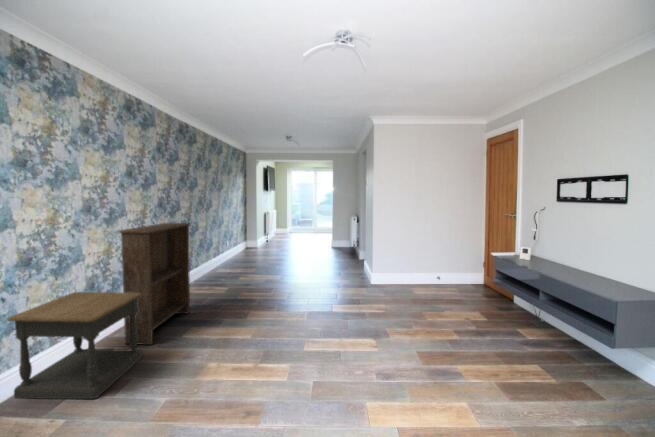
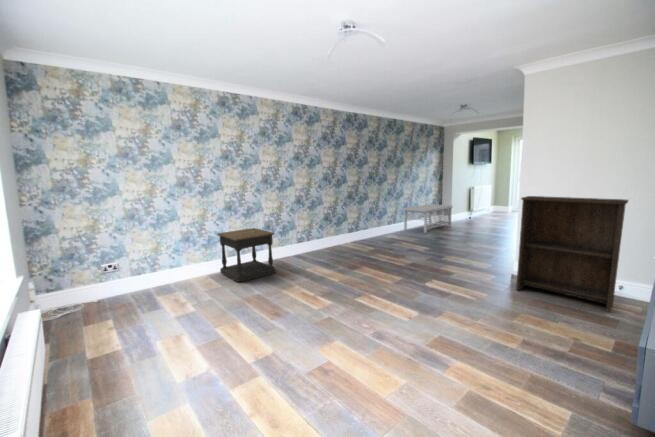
bookshelf: present [119,223,190,345] -> present [516,196,628,312]
storage bench: none [224,231,266,263] -> present [402,204,453,233]

